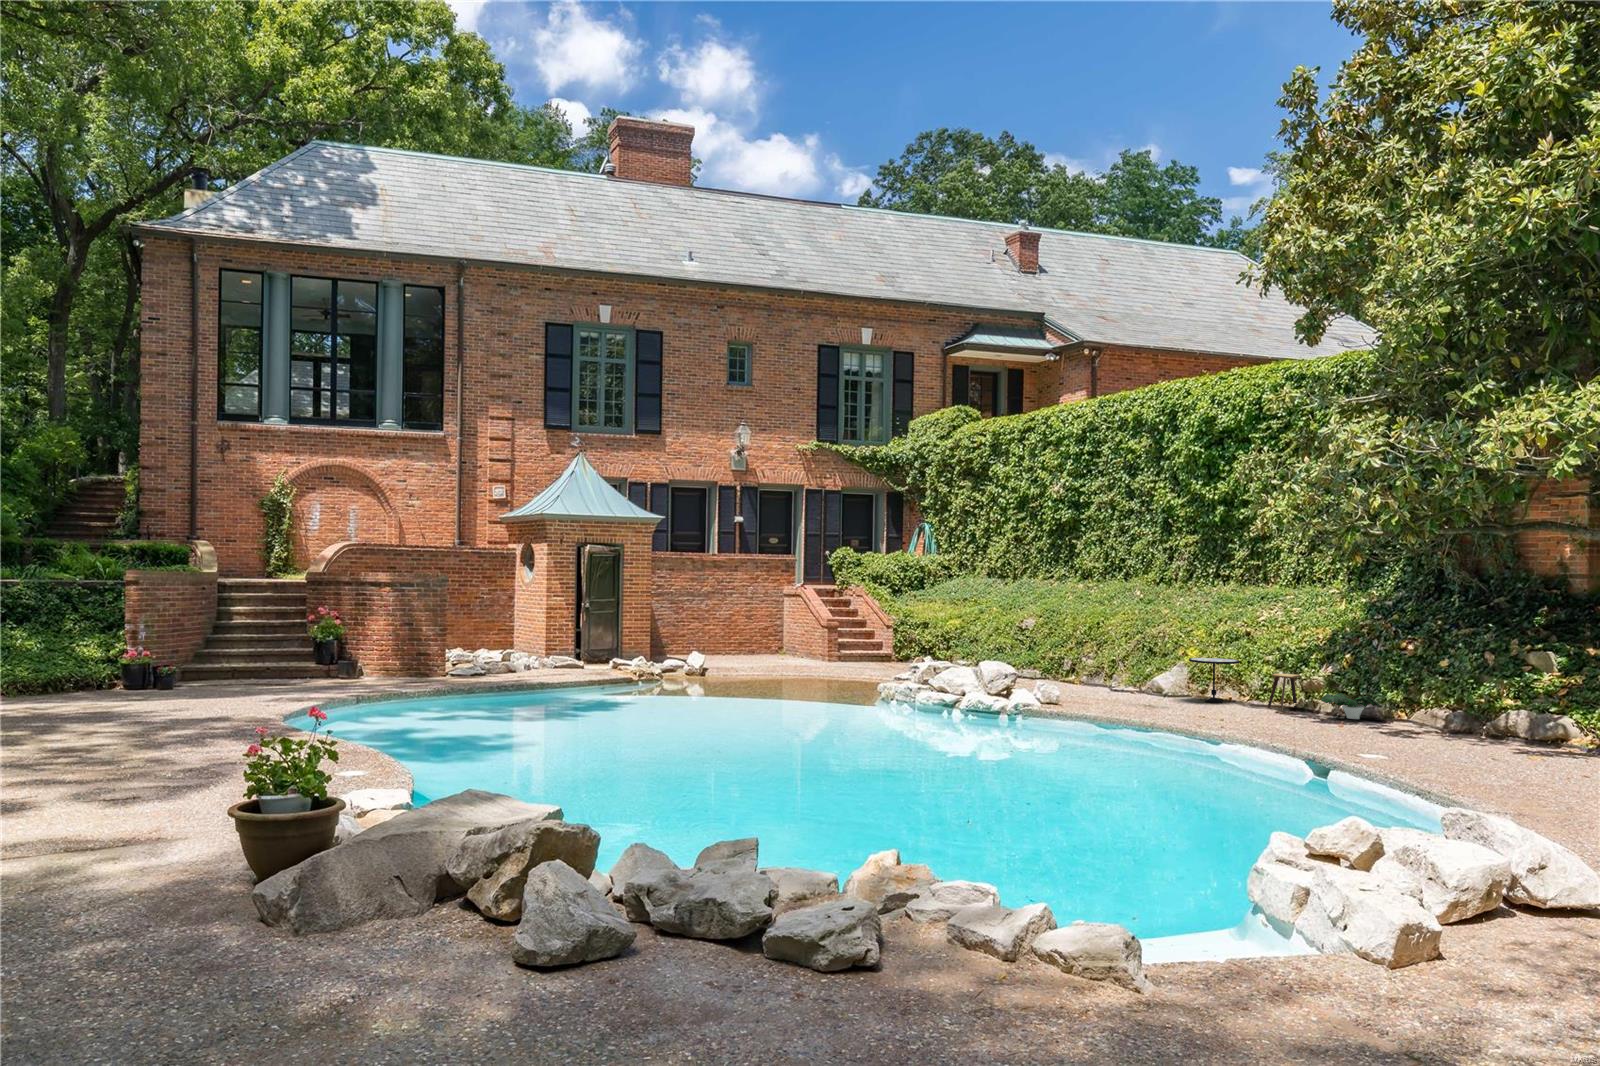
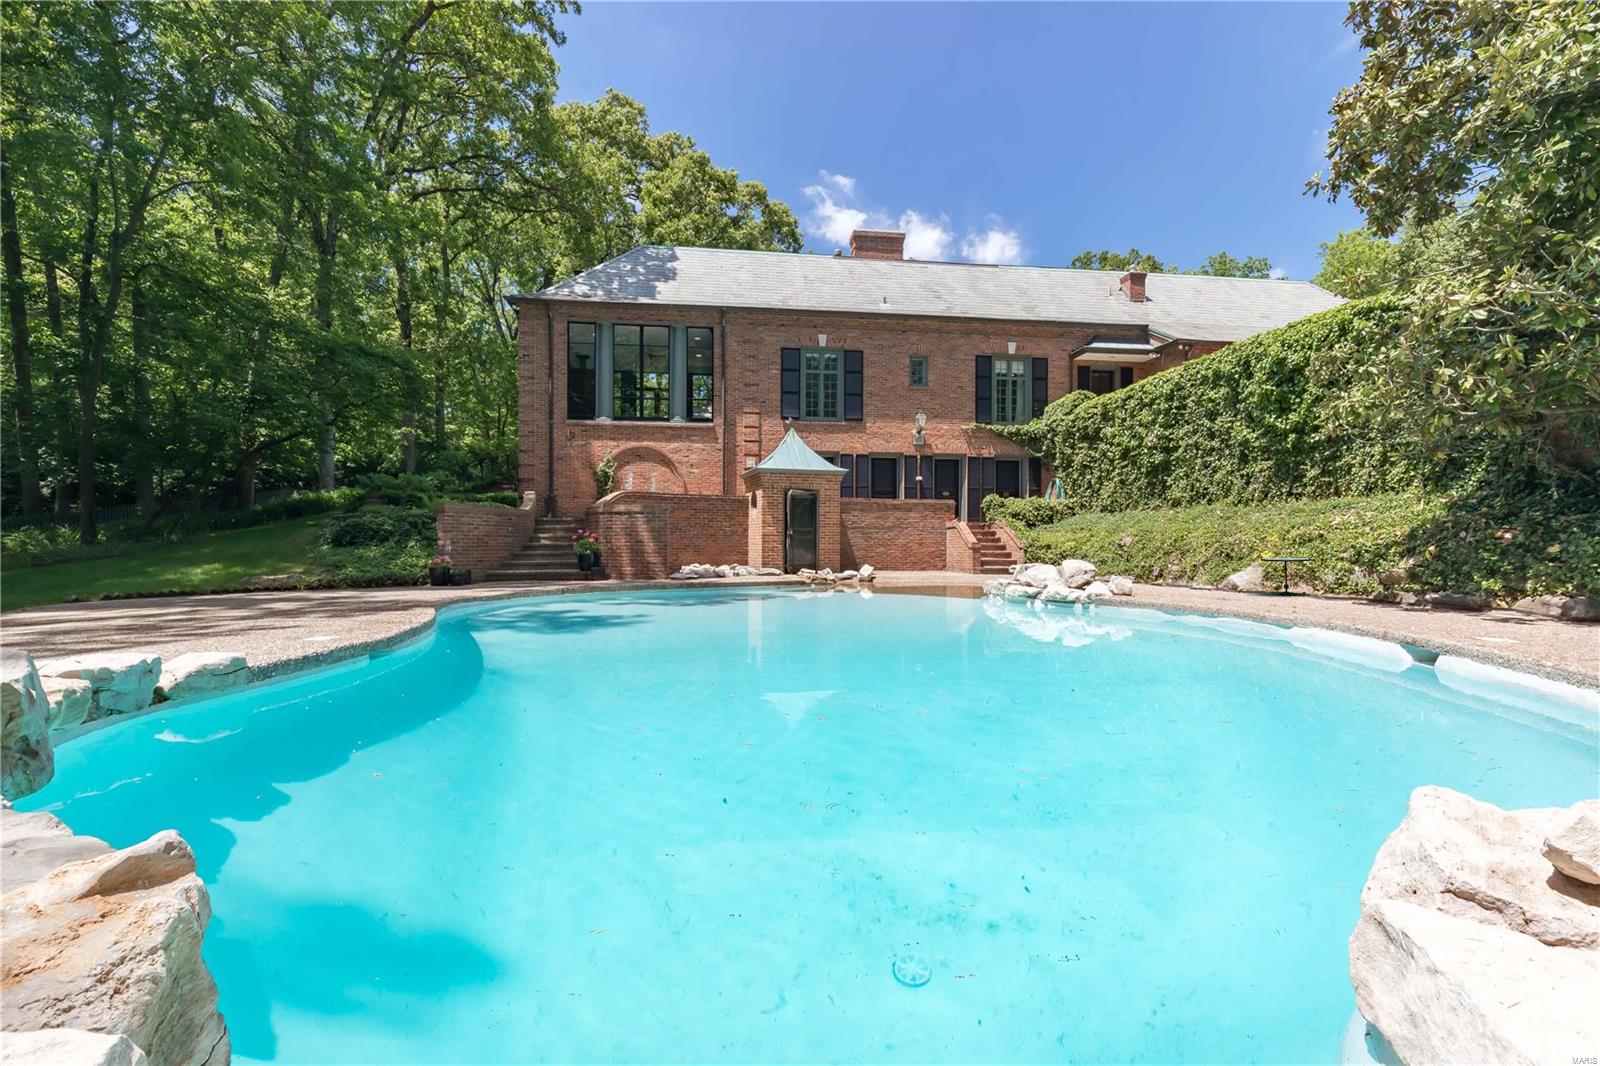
stool: present [1268,674,1300,711] -> none [1342,568,1377,601]
potted plant: present [1321,693,1379,719] -> none [1400,584,1469,607]

